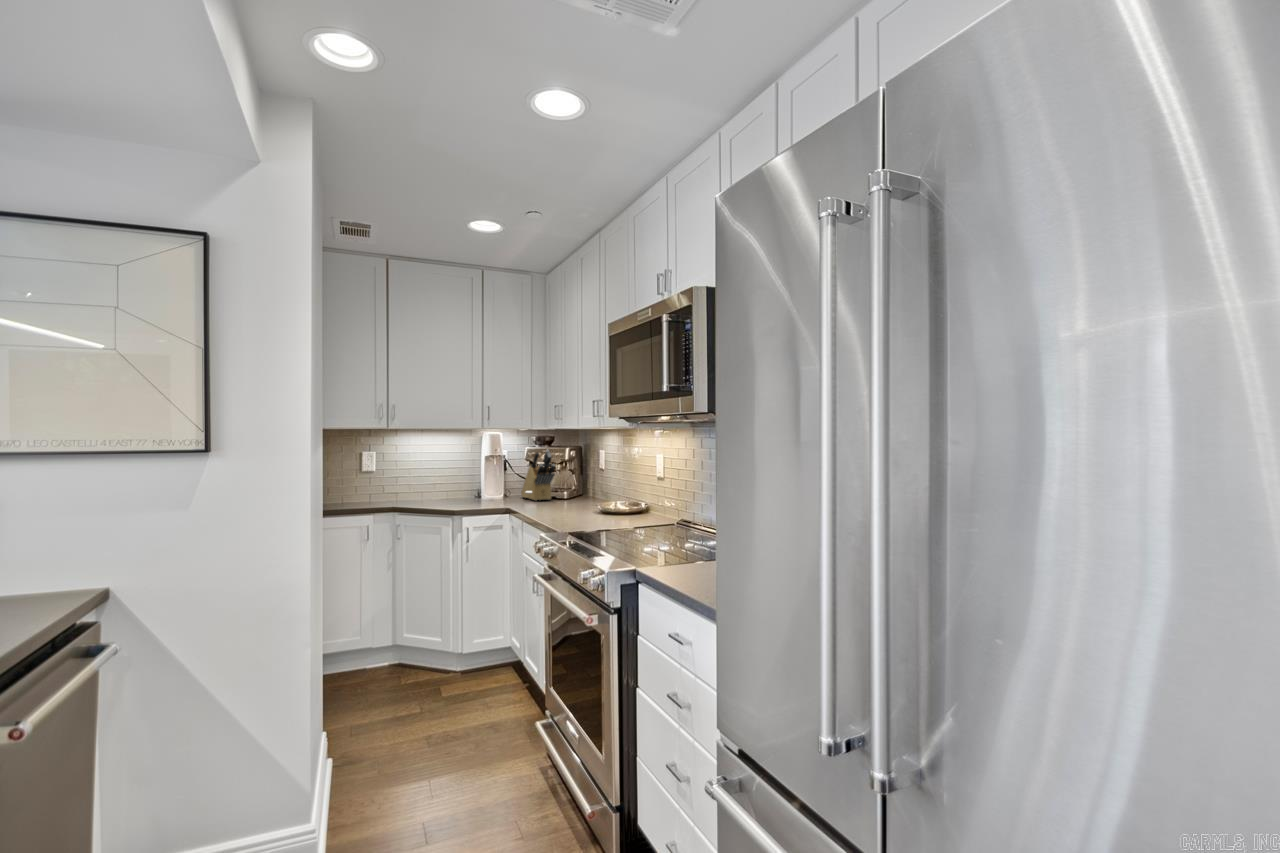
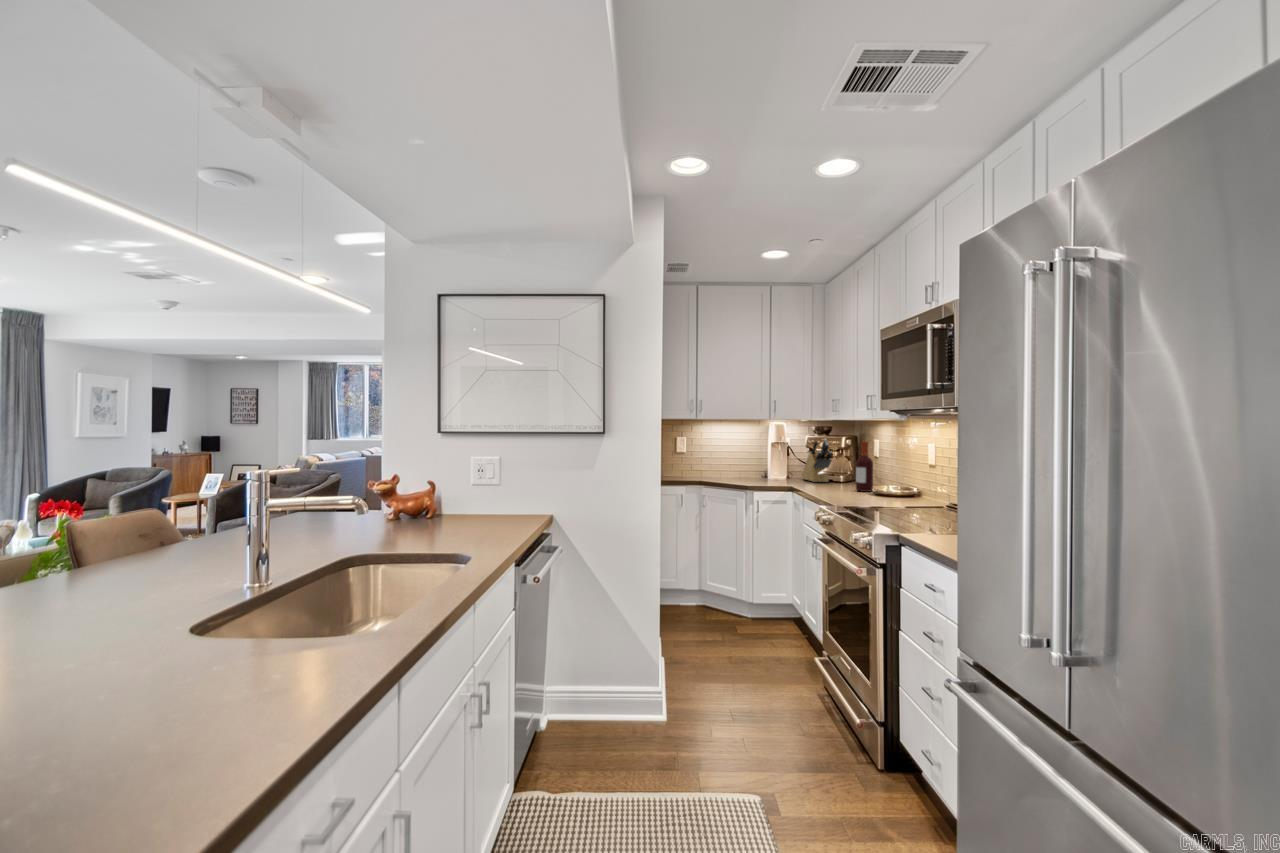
bottle: none [582,453,600,510] -> present [856,442,873,492]

